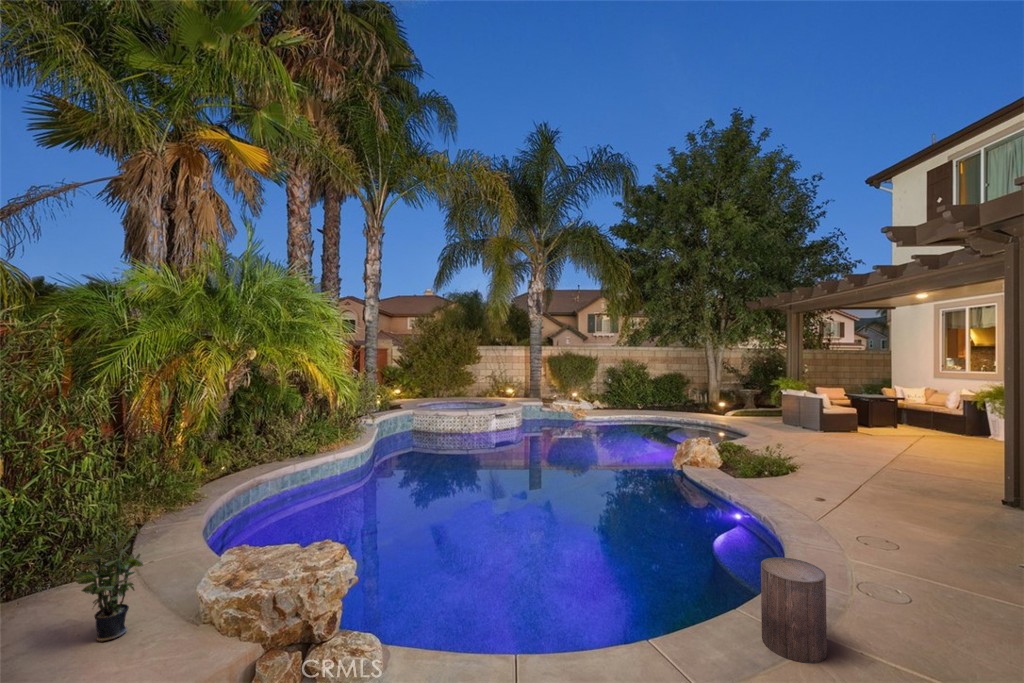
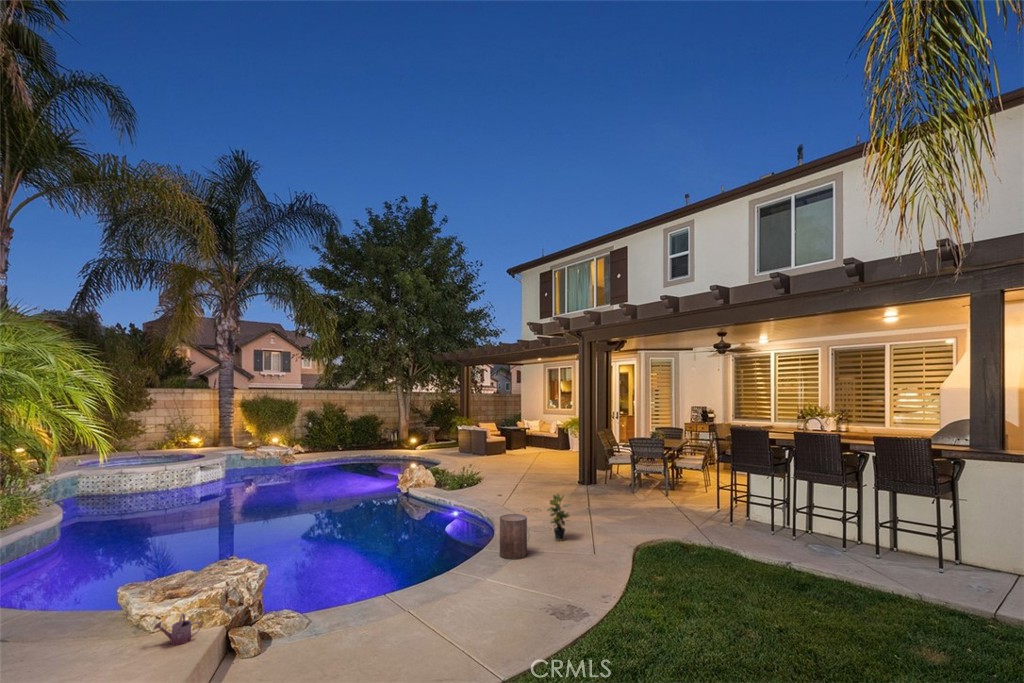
potted plant: present [74,529,143,642] -> present [548,494,570,541]
watering can: none [156,615,202,661] -> present [155,613,201,645]

